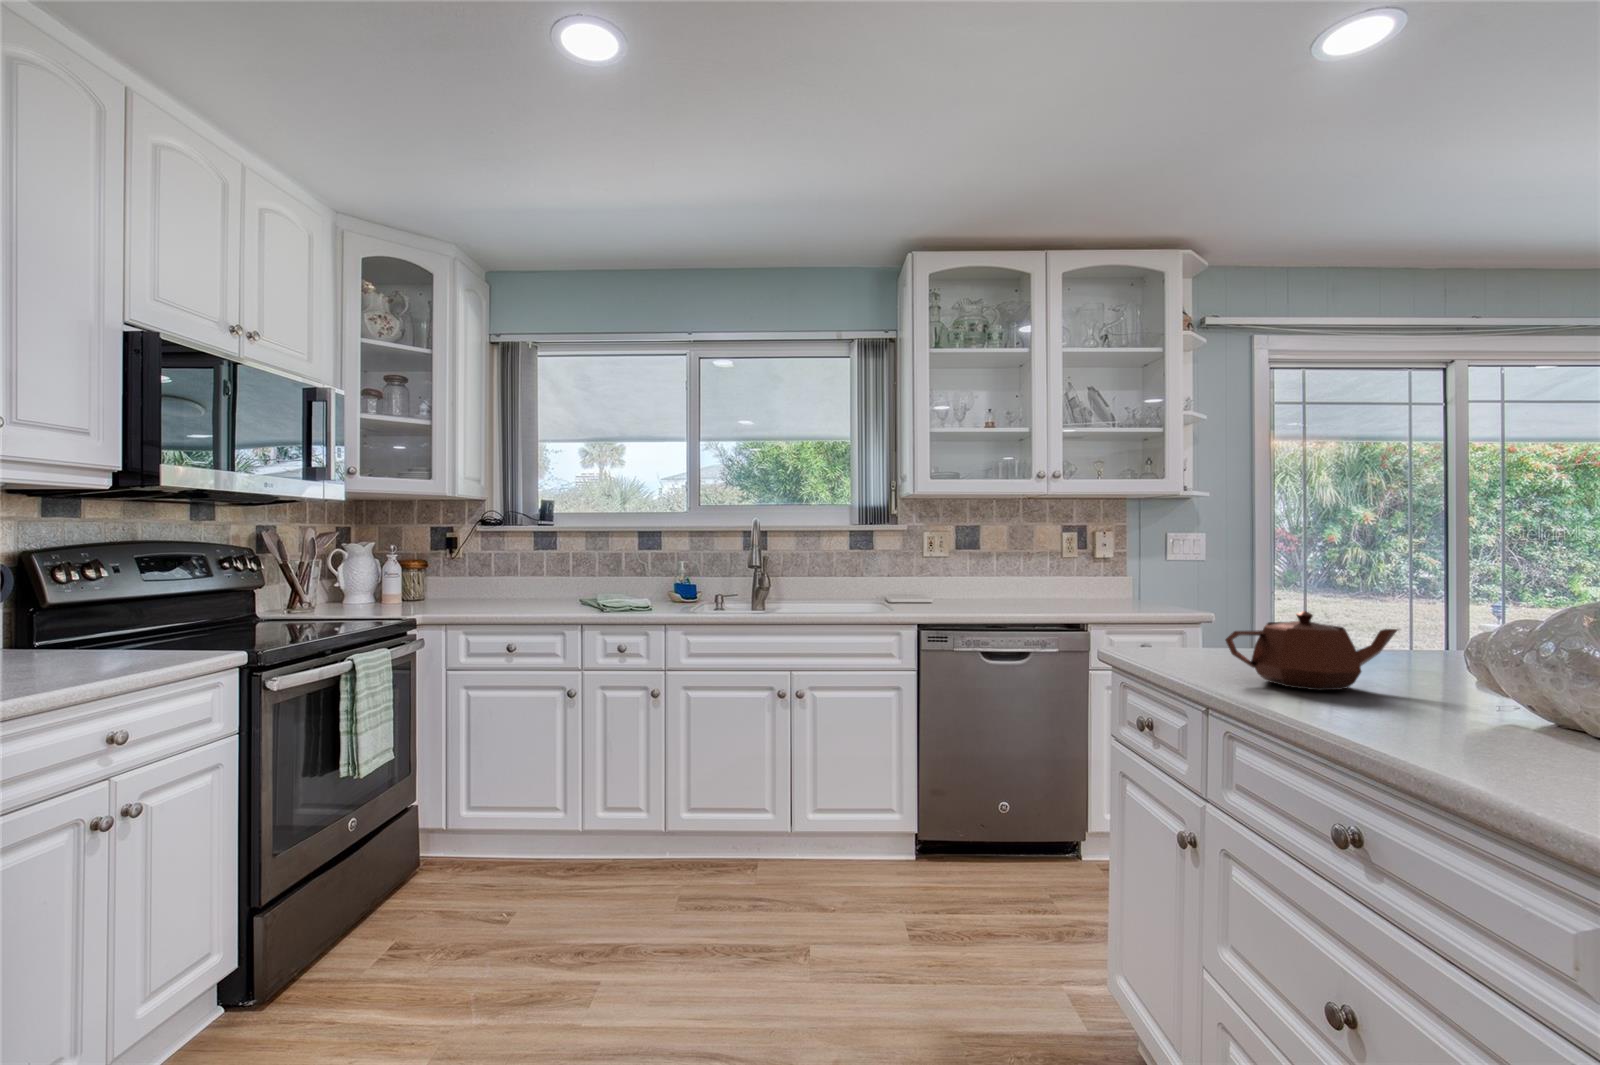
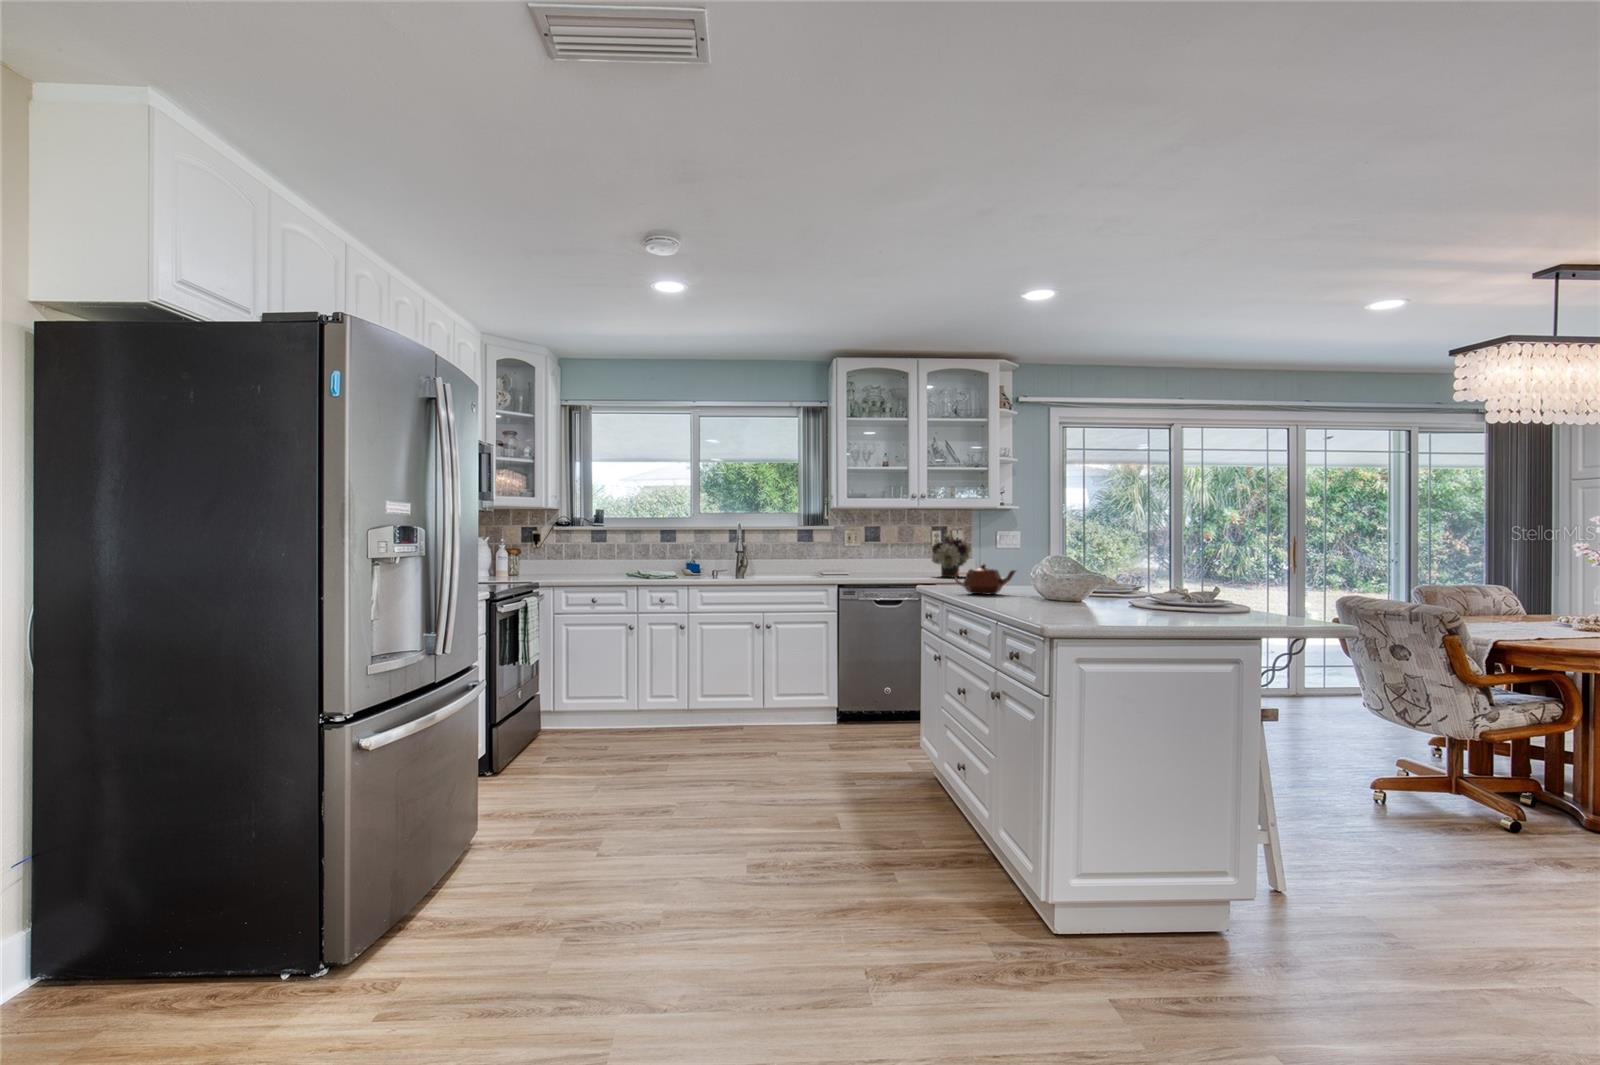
flower arrangement: none [1059,535,1131,607] -> present [932,533,971,577]

